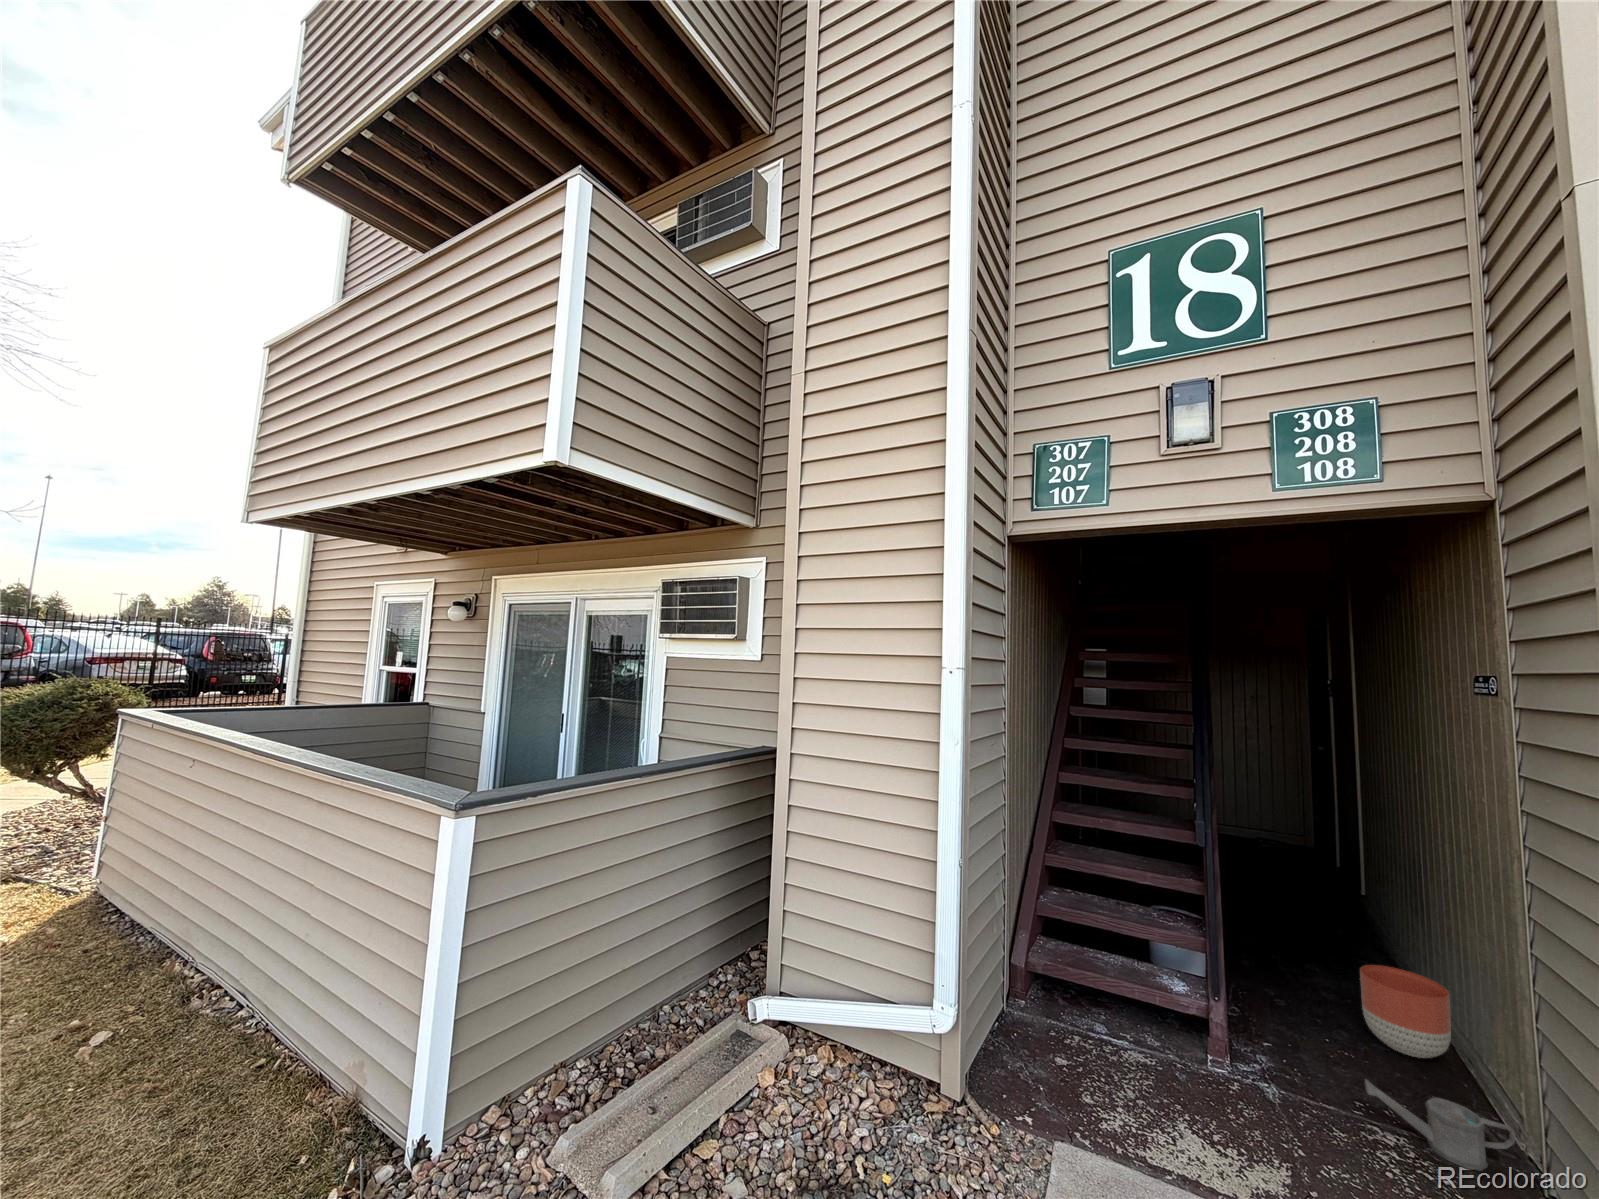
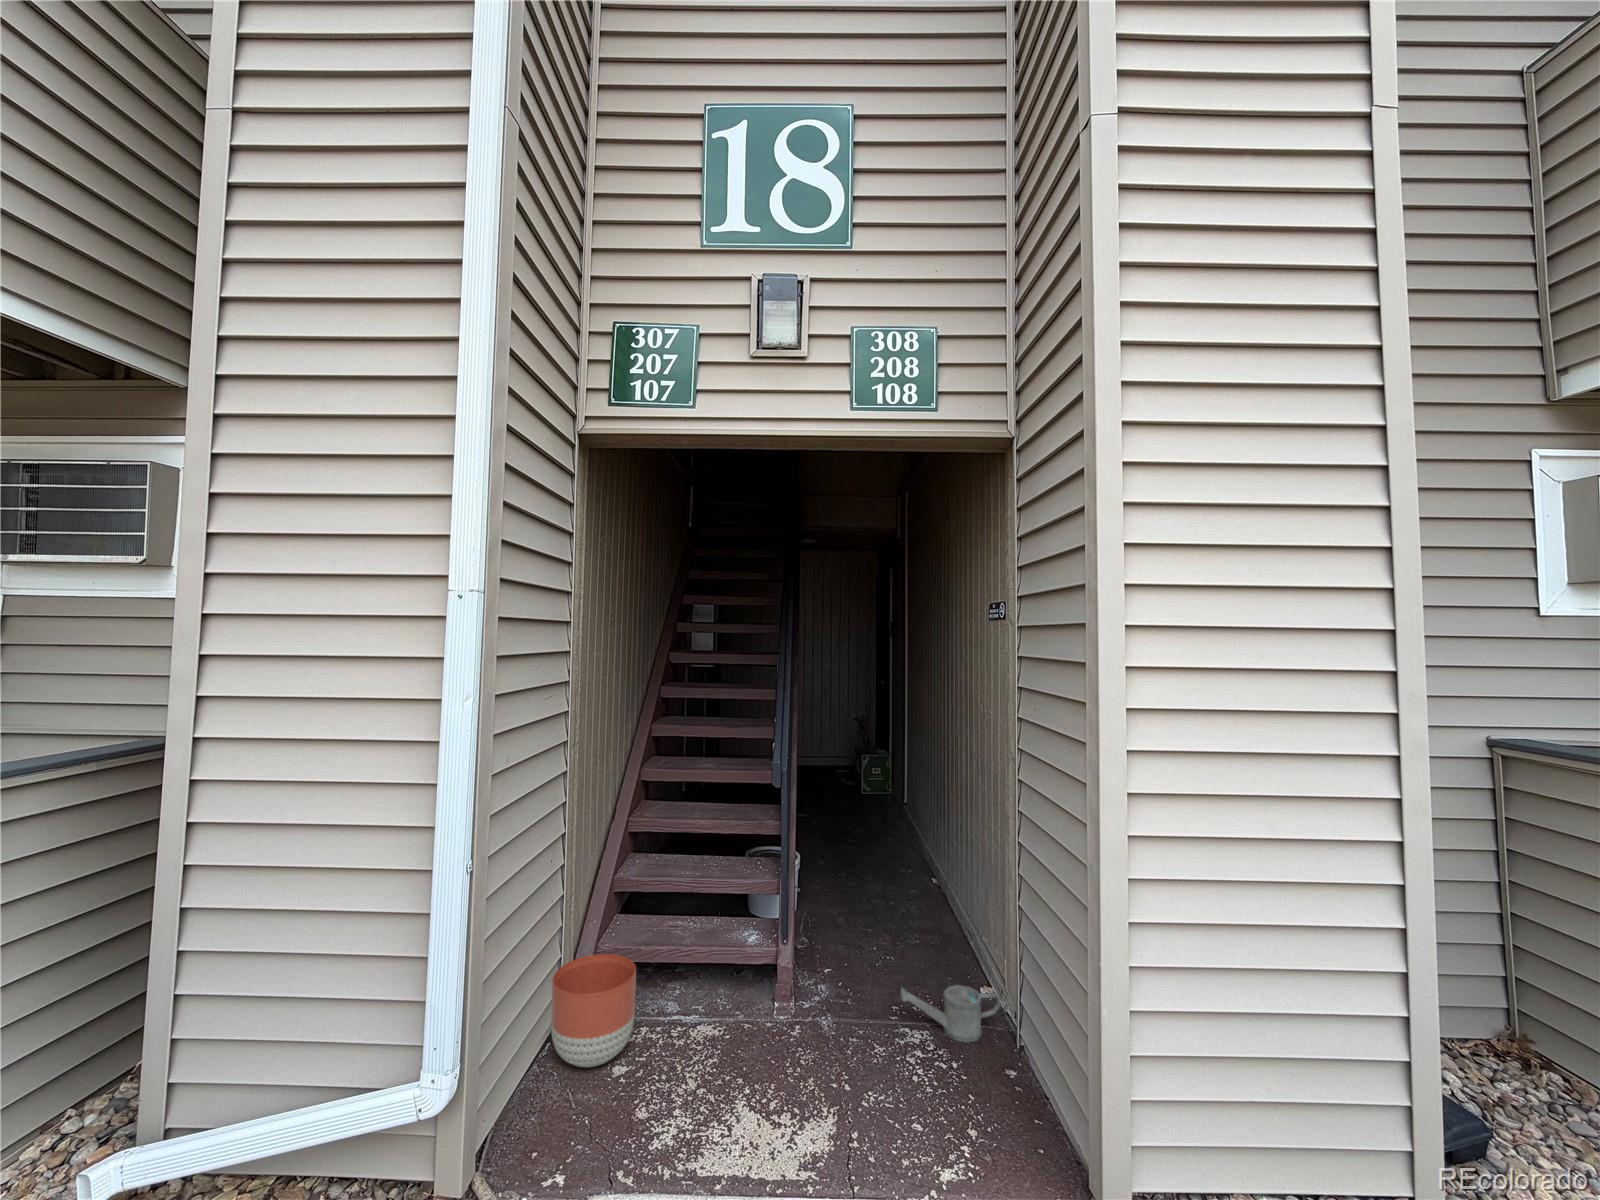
planter: present [1360,965,1451,1058] -> present [551,954,636,1067]

